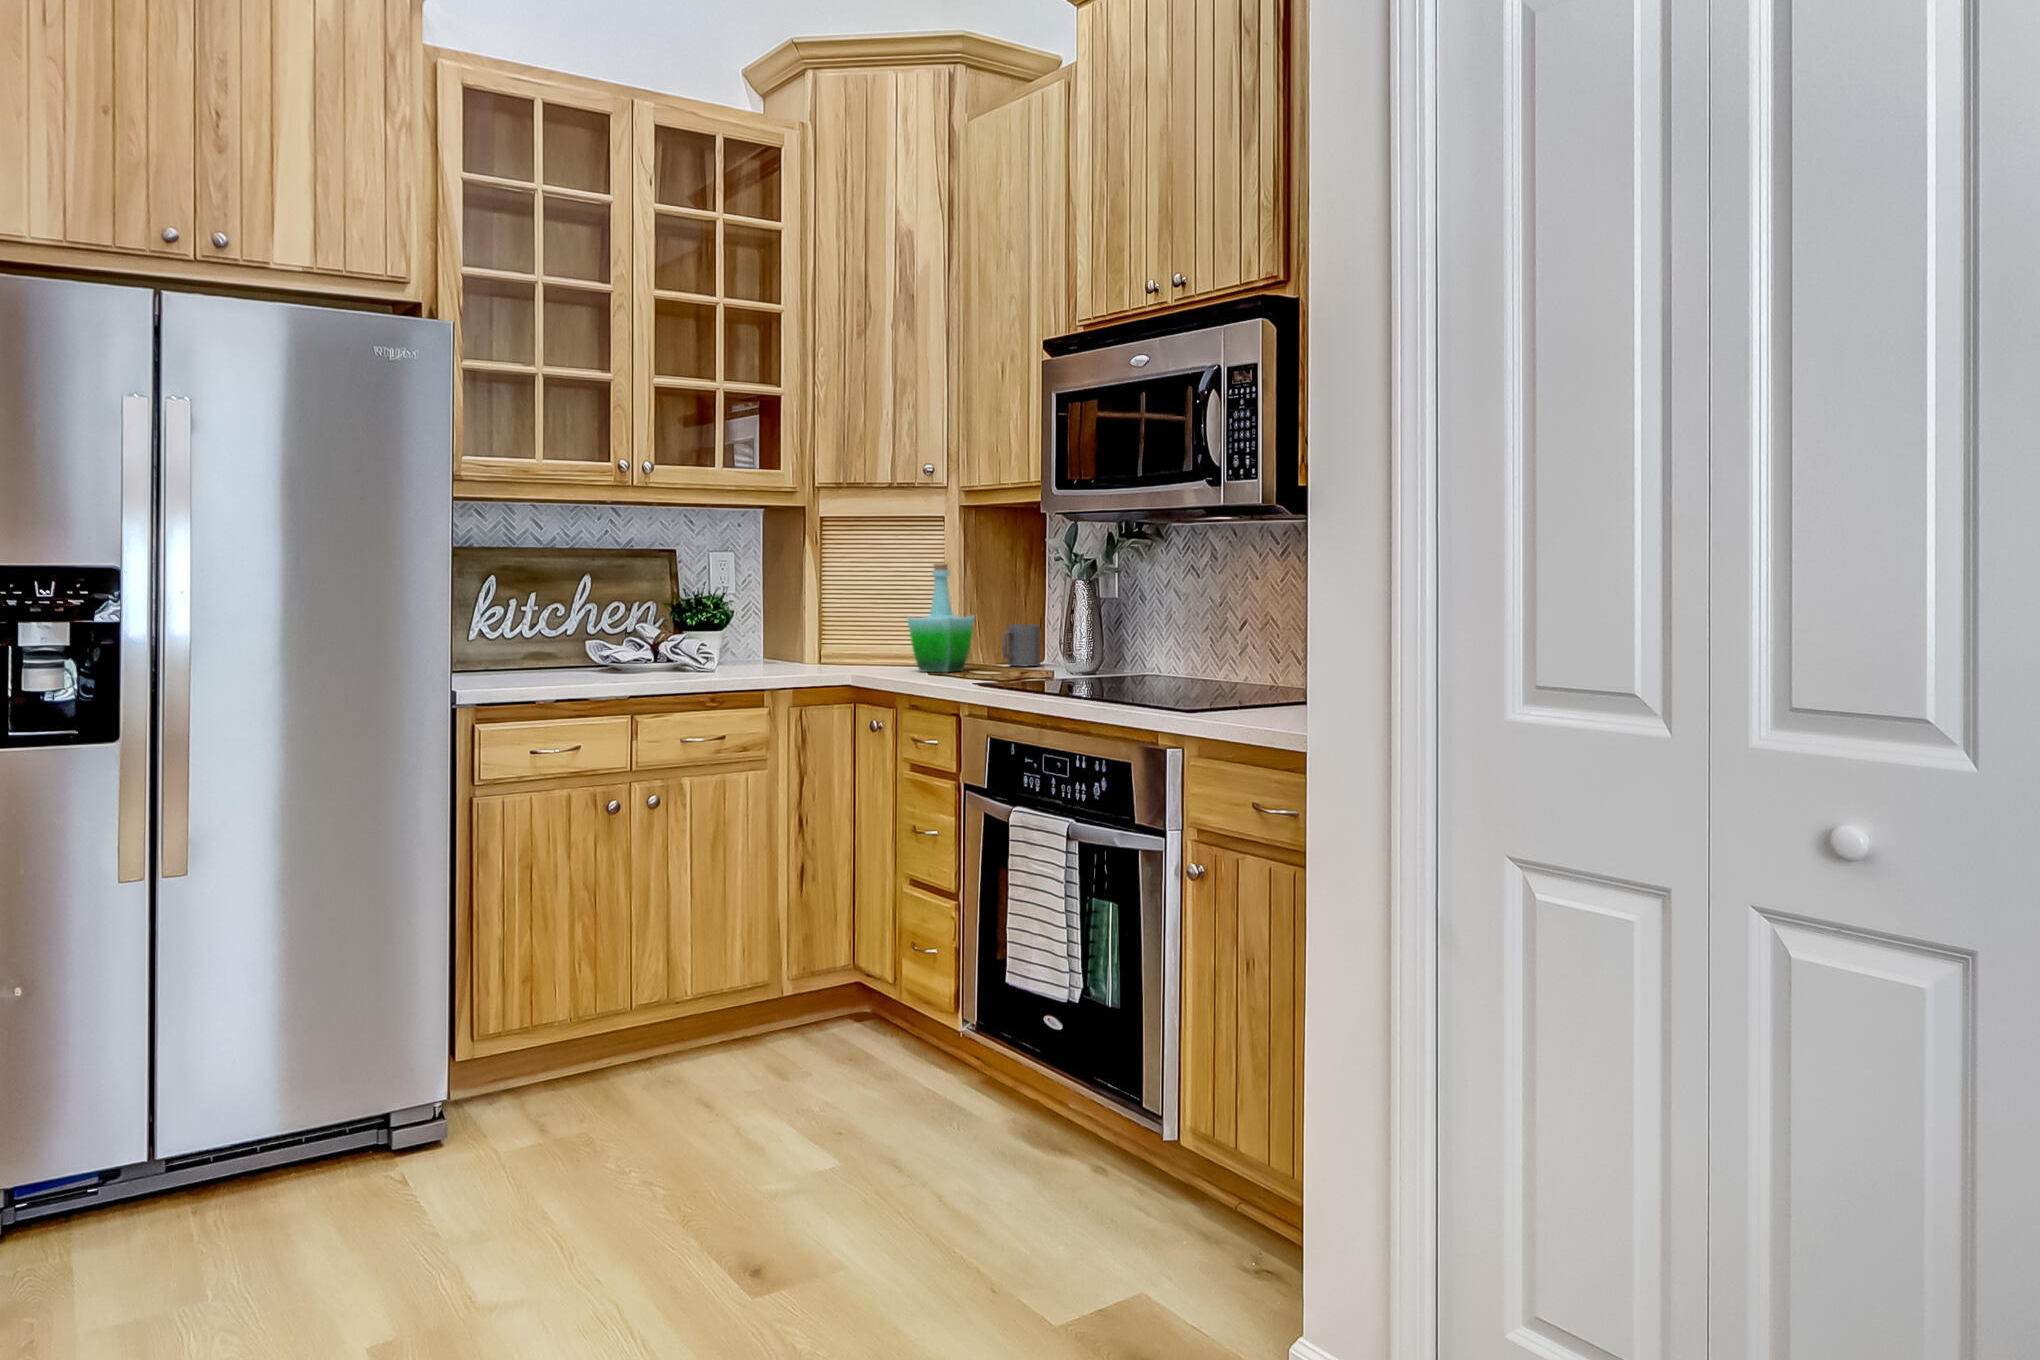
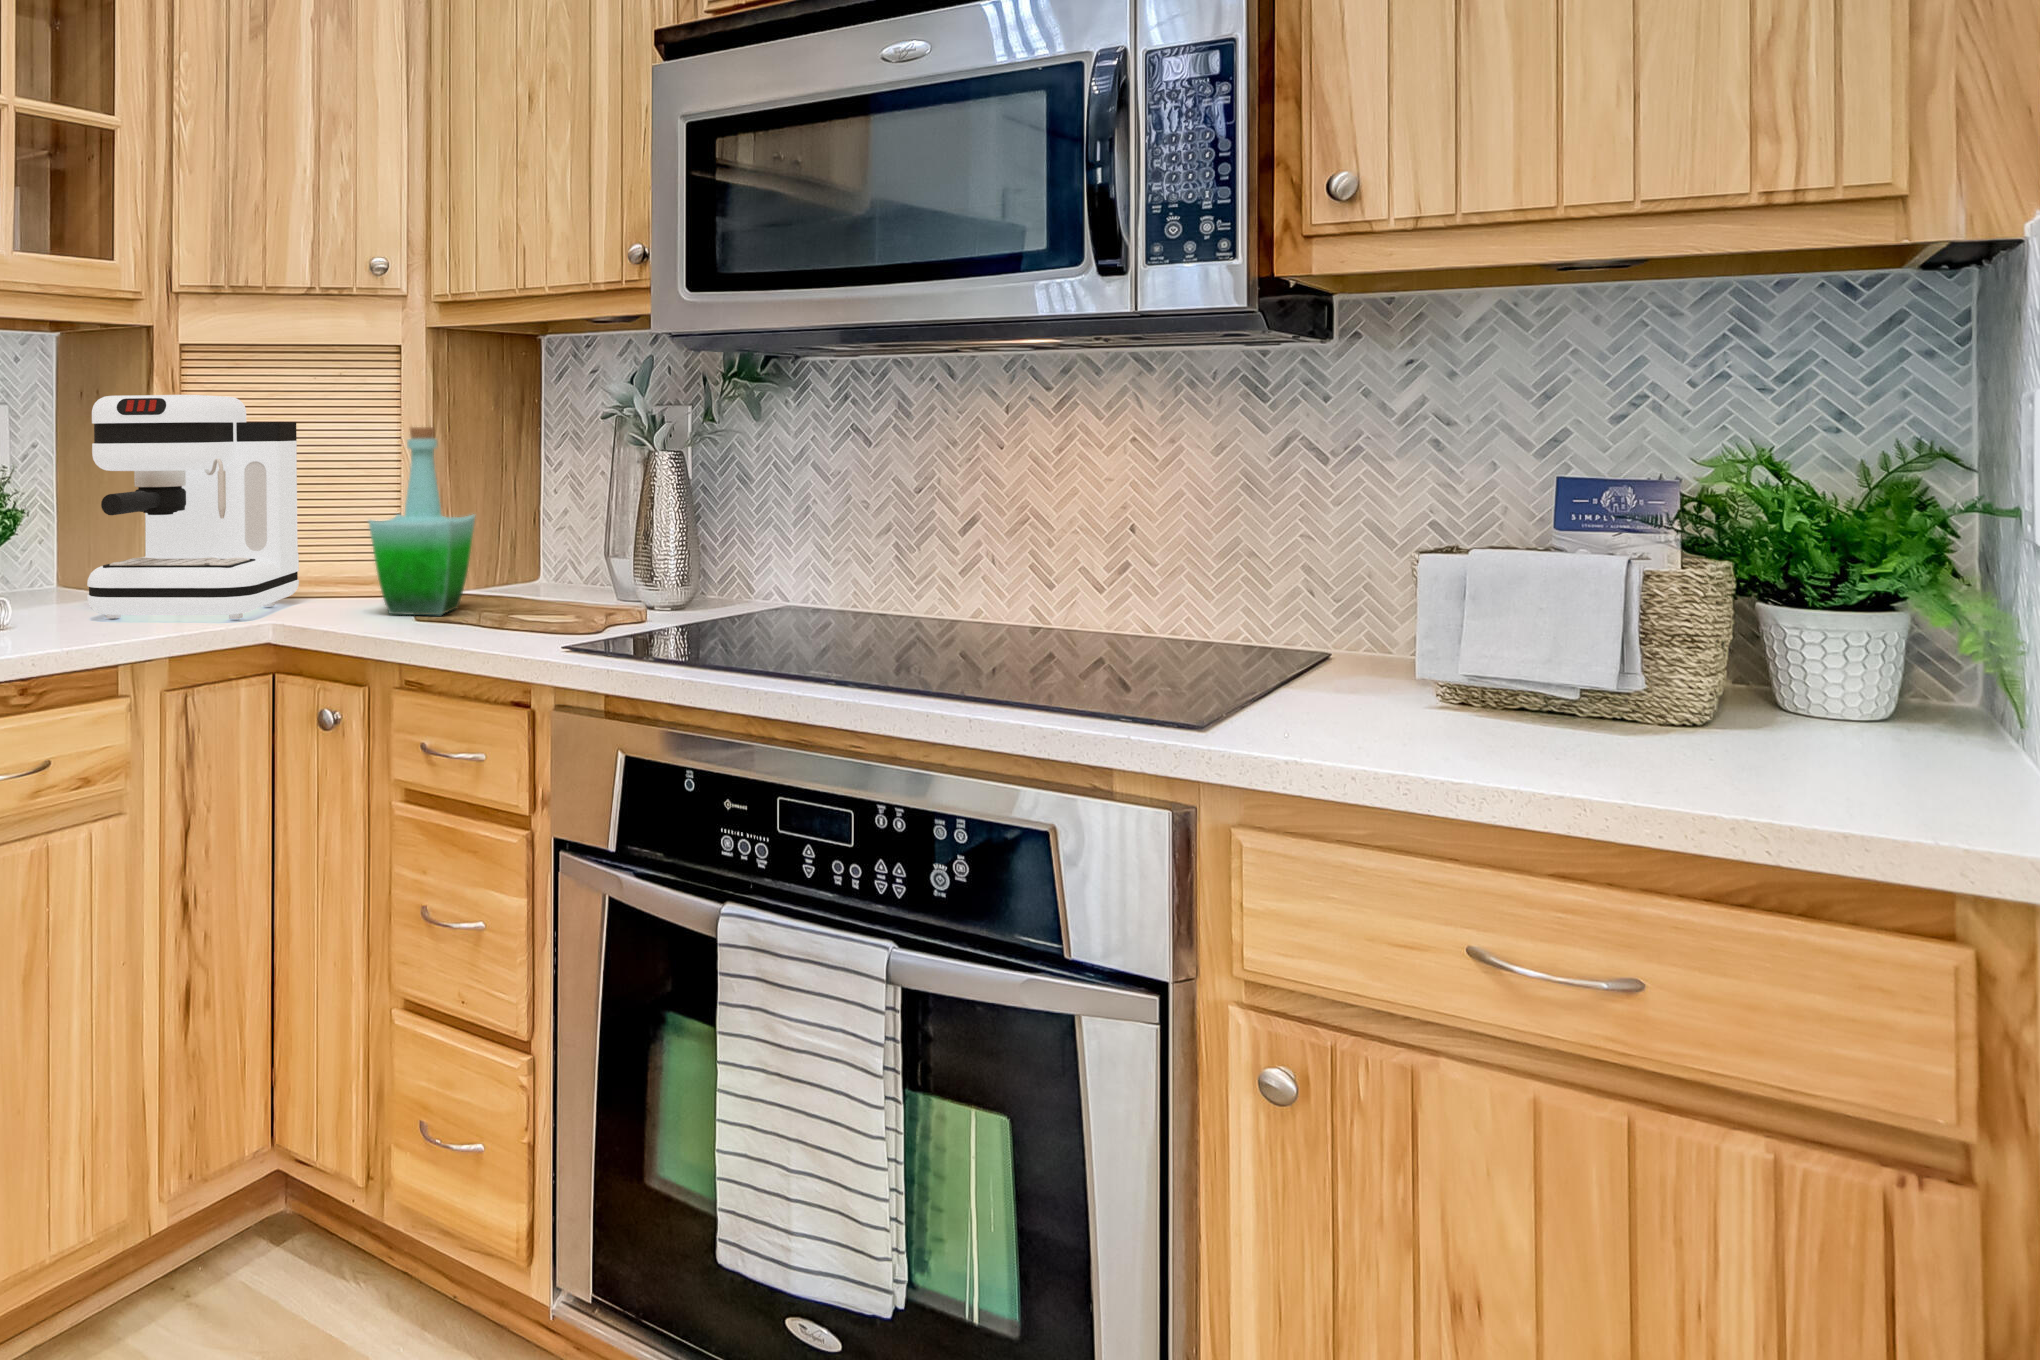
coffee maker: none [760,546,882,671] -> present [88,395,299,619]
mug: present [1002,624,1040,666] -> none [504,525,558,595]

